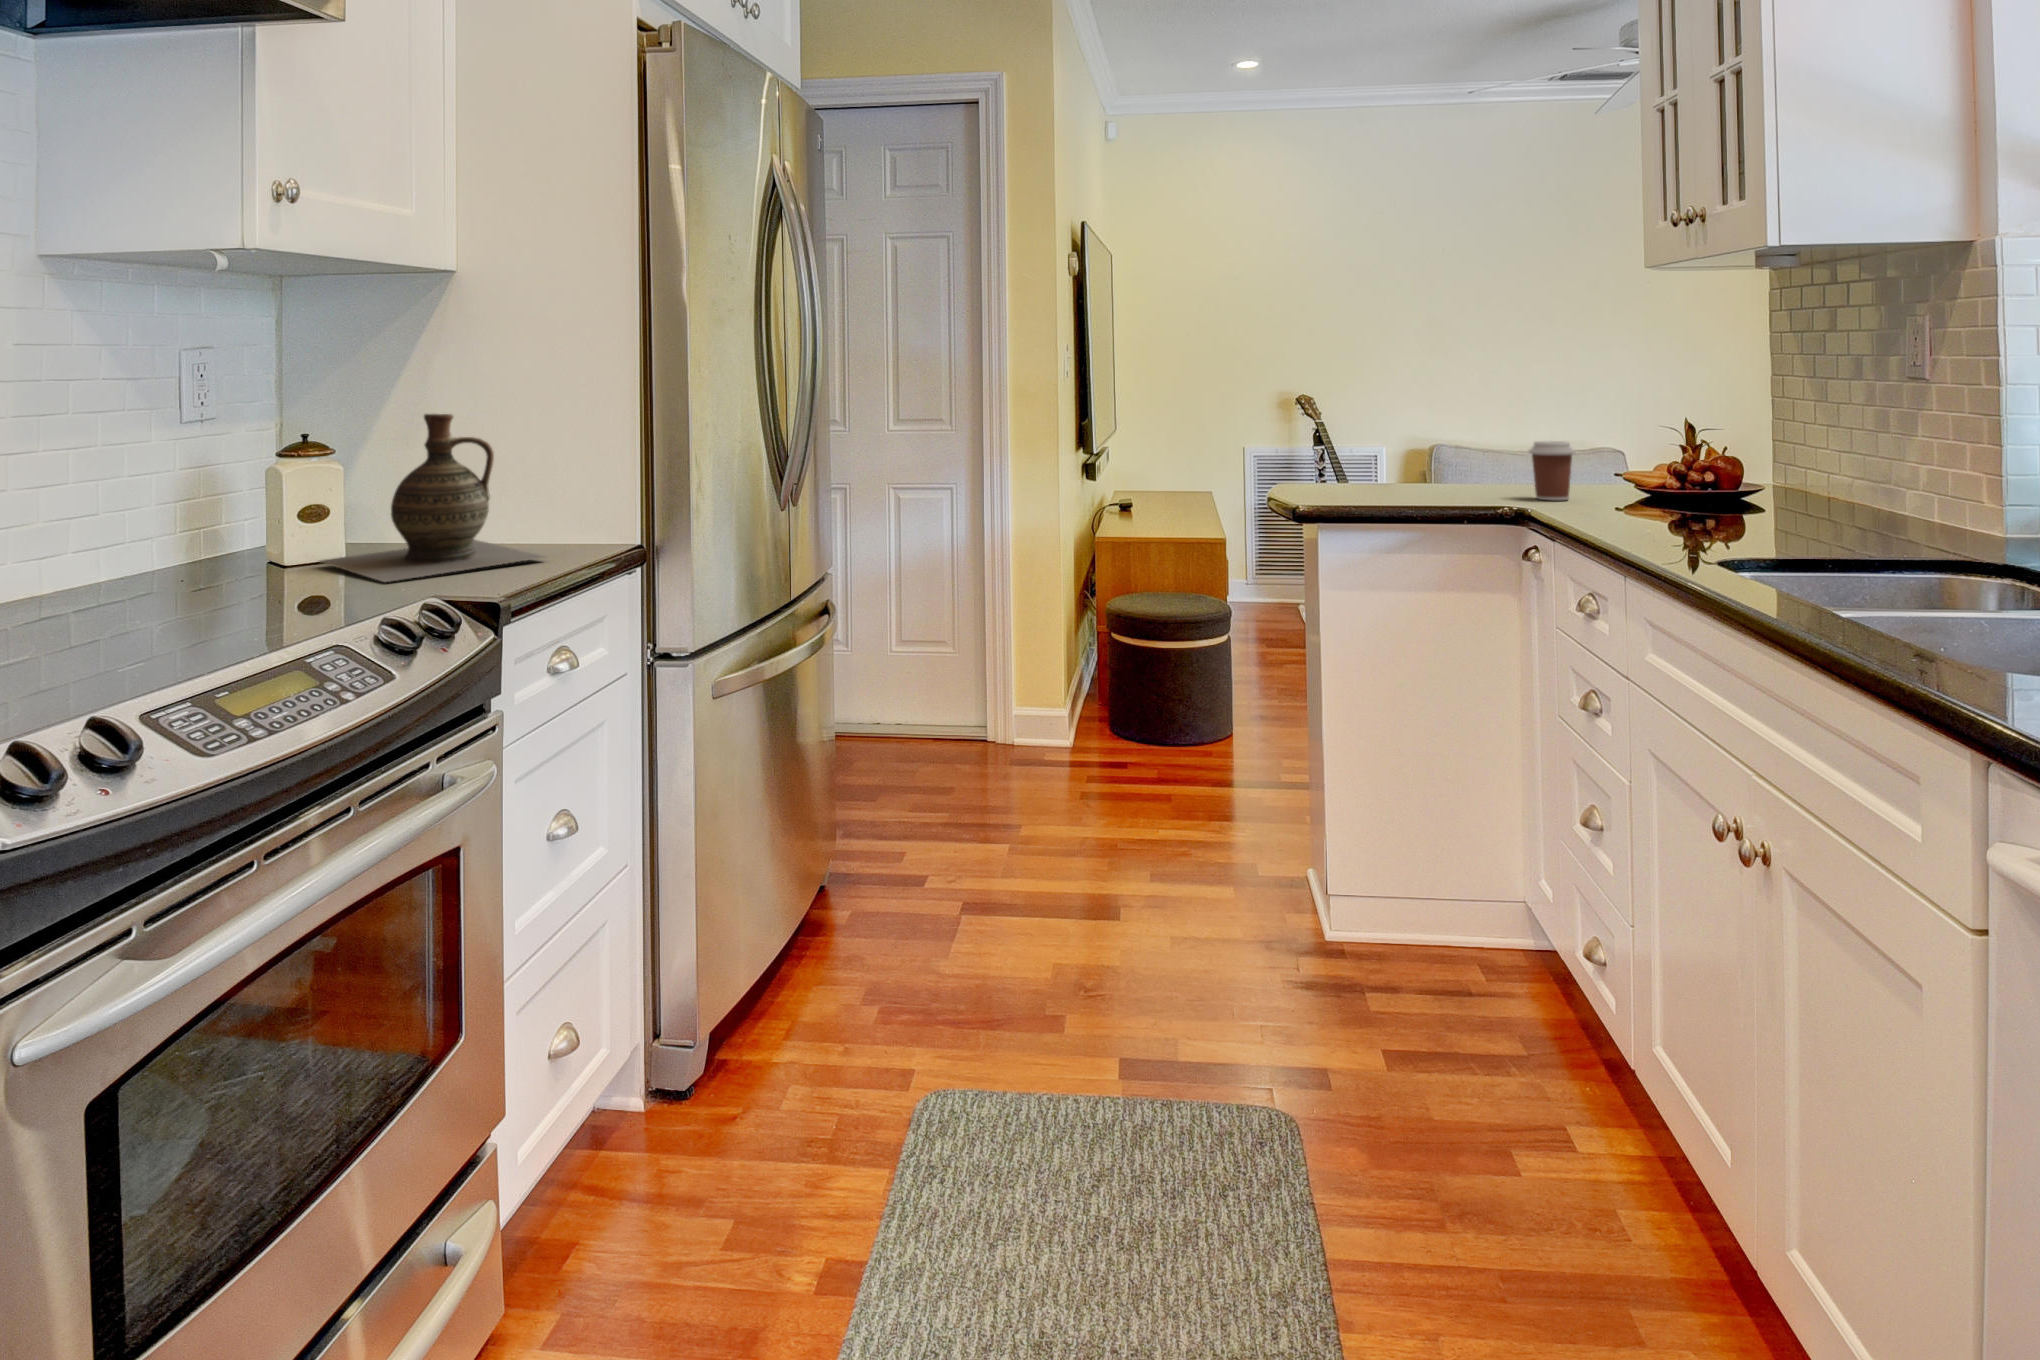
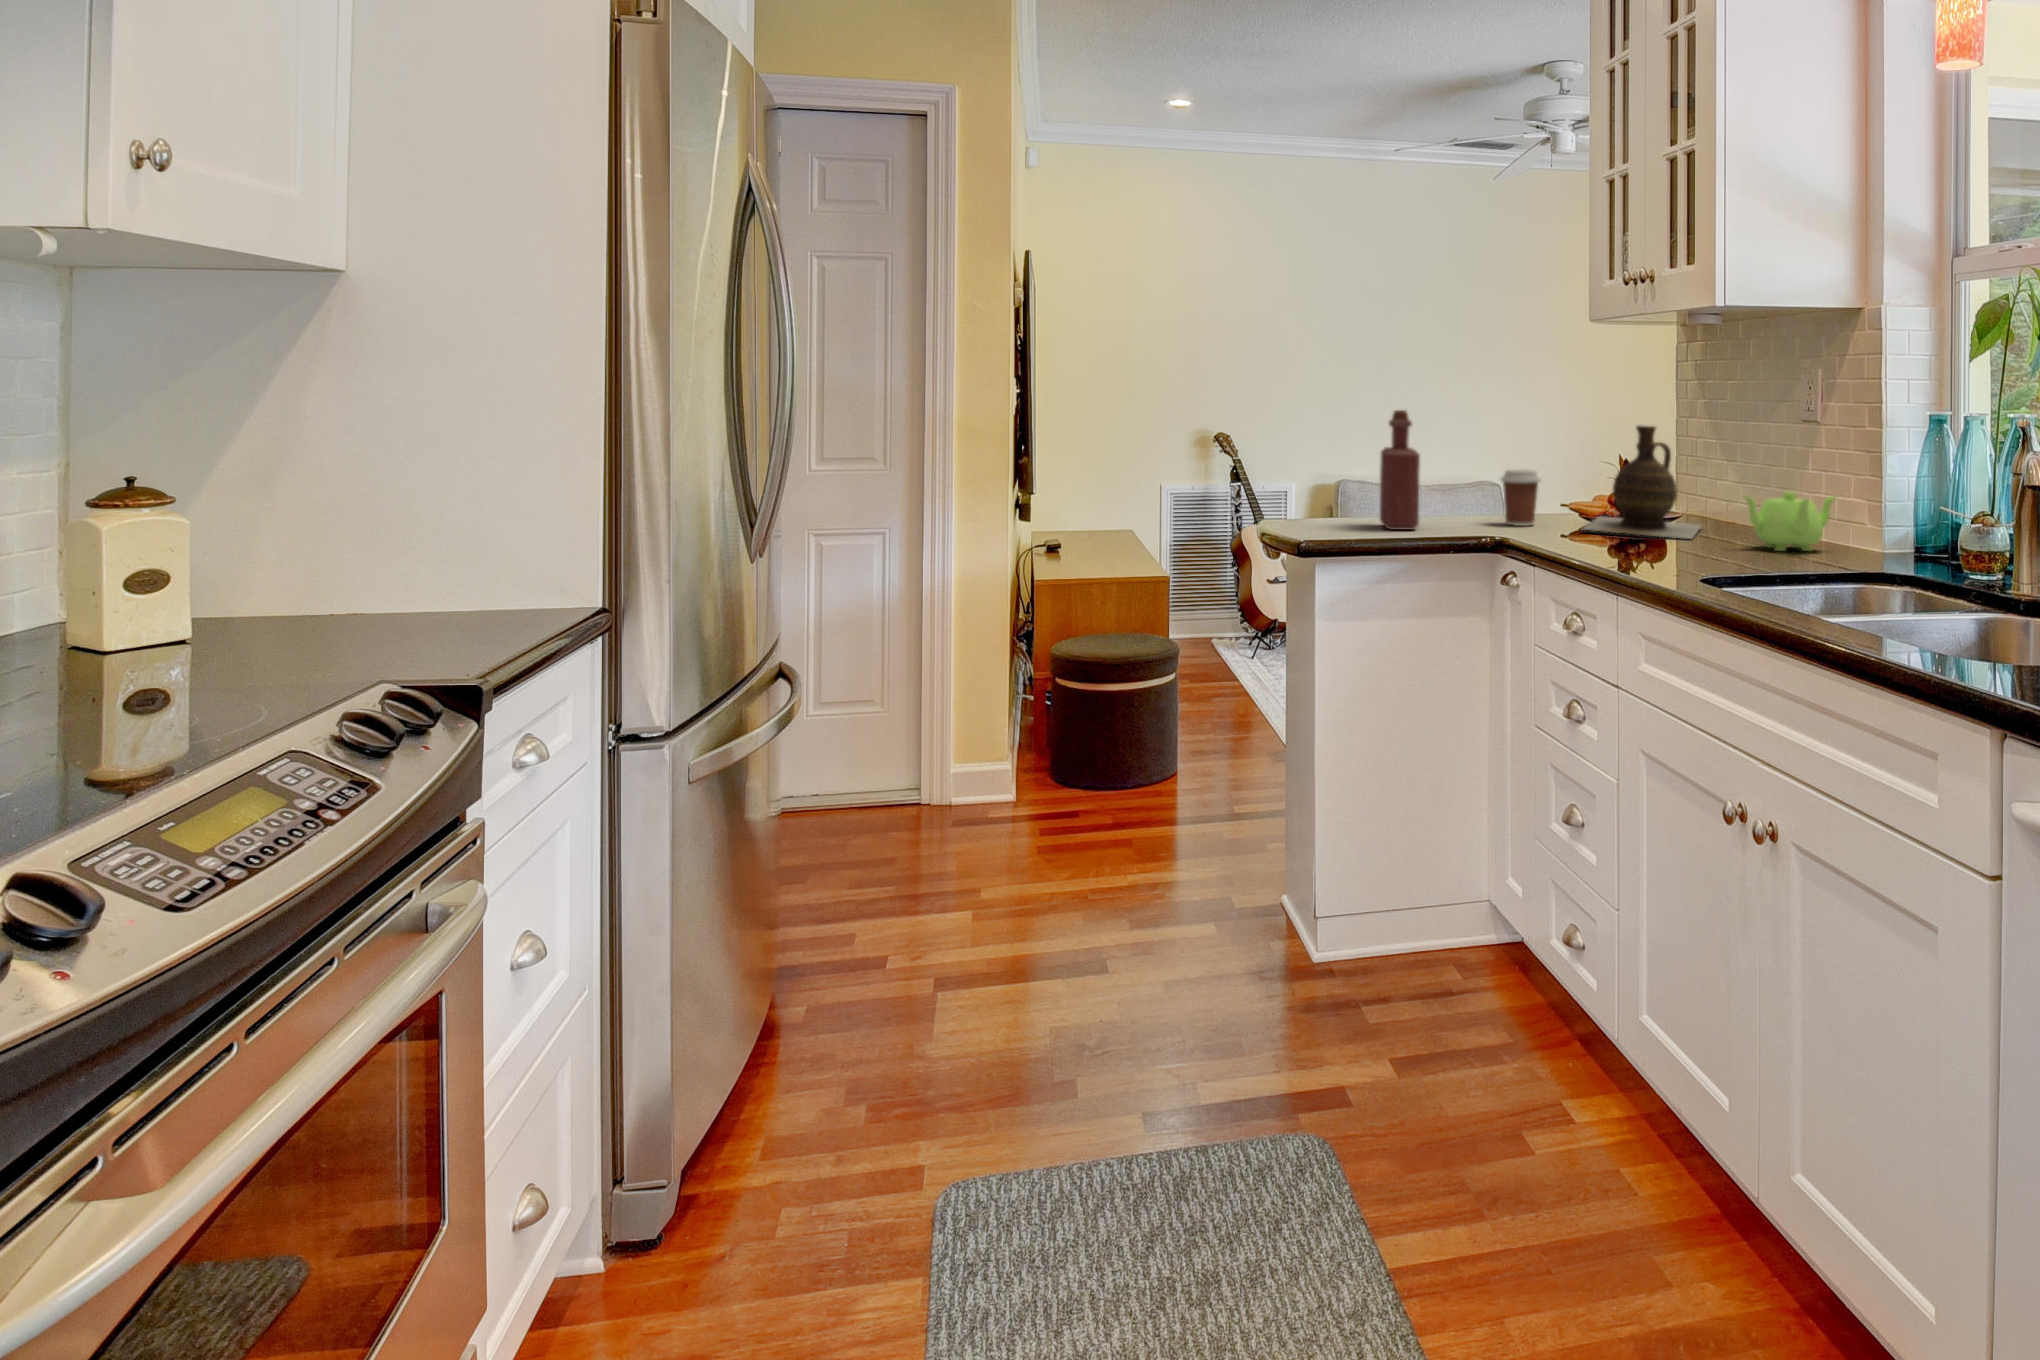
bottle: none [1391,380,1431,502] -> present [1380,410,1420,530]
ceramic jug: present [319,414,544,582] -> present [1581,426,1701,539]
teapot: none [1800,465,1934,534] -> present [1745,492,1836,551]

